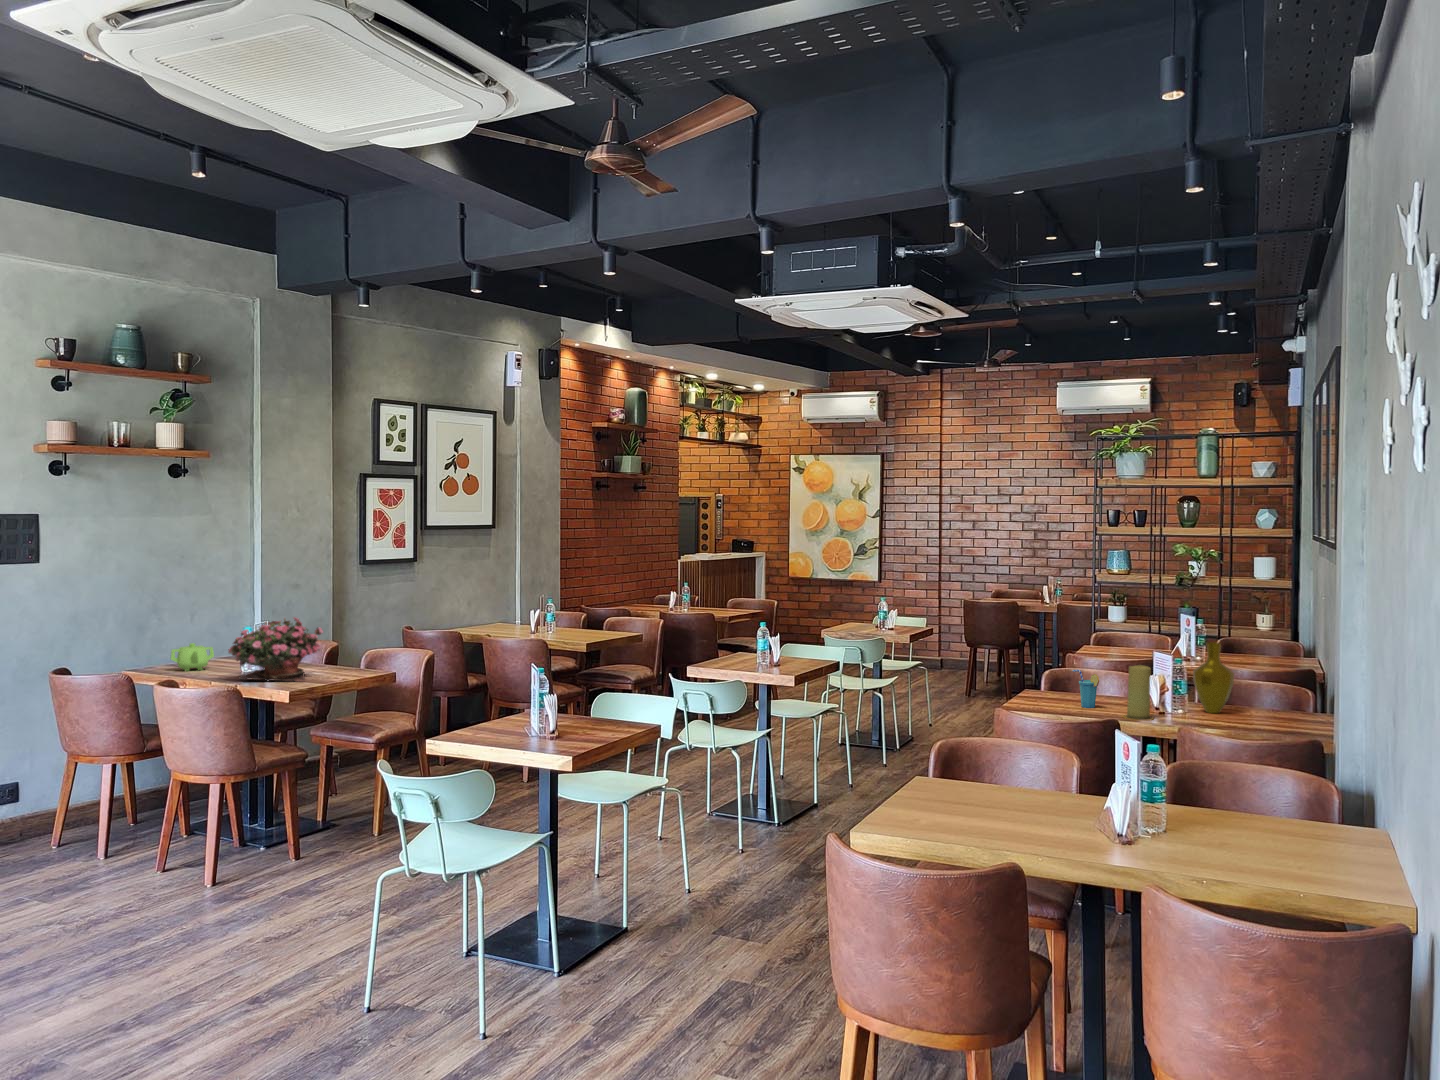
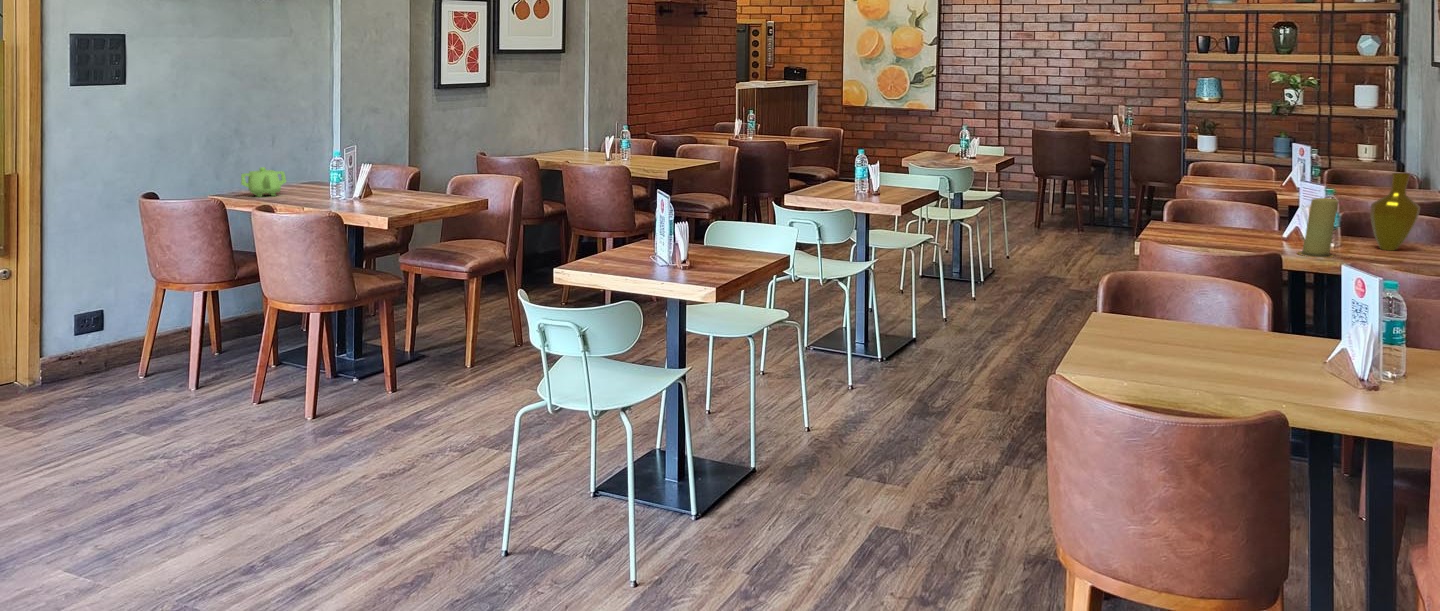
potted flower: present [228,618,323,682] -> none [305,139,405,209]
cup: present [1072,670,1099,708] -> none [1232,202,1266,244]

